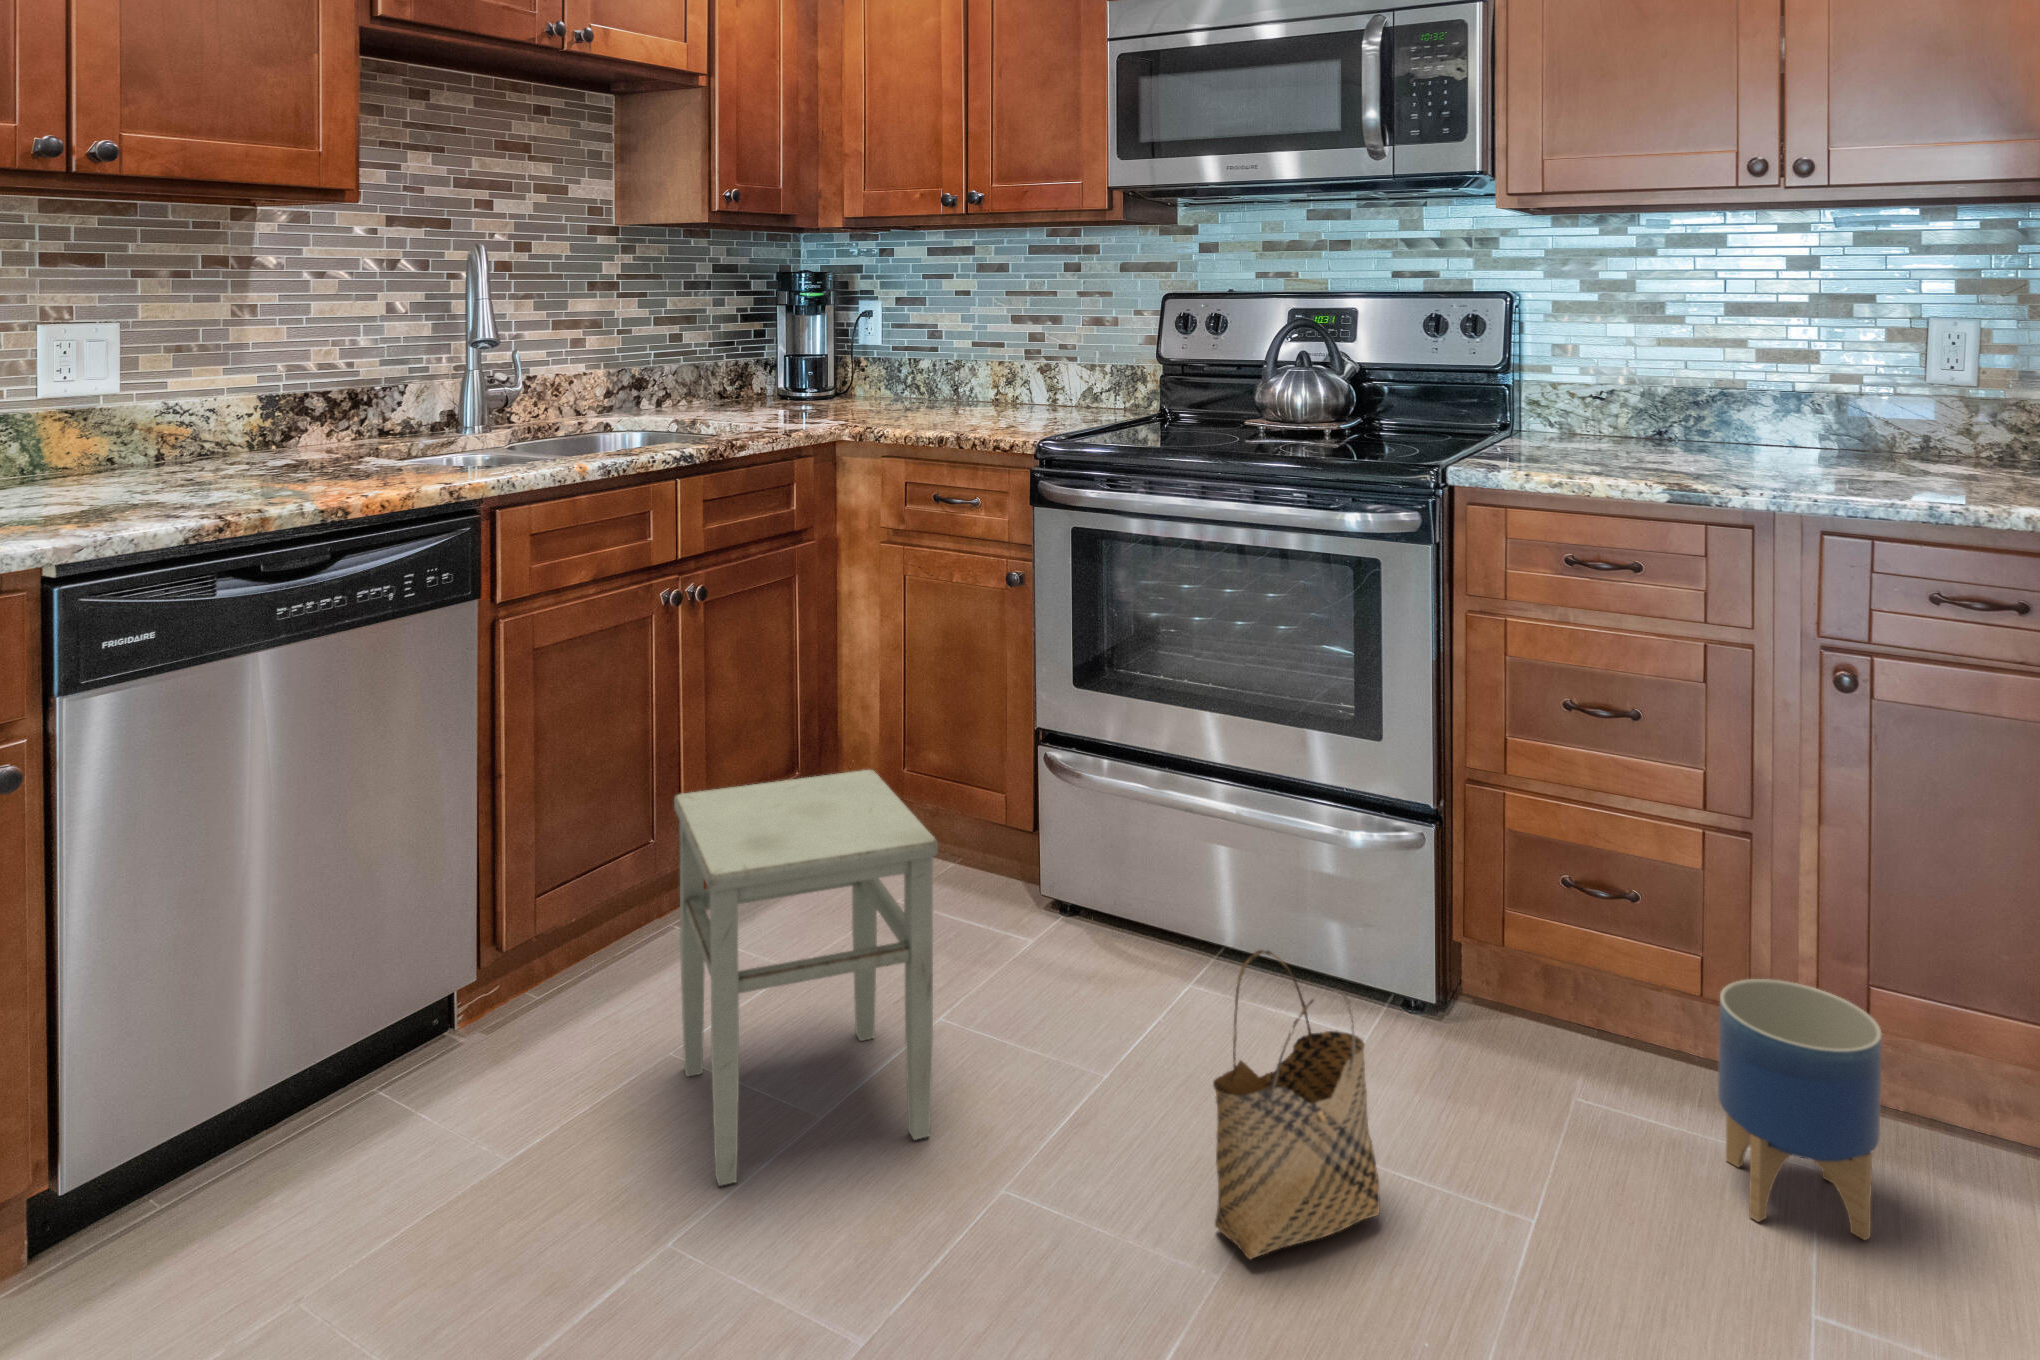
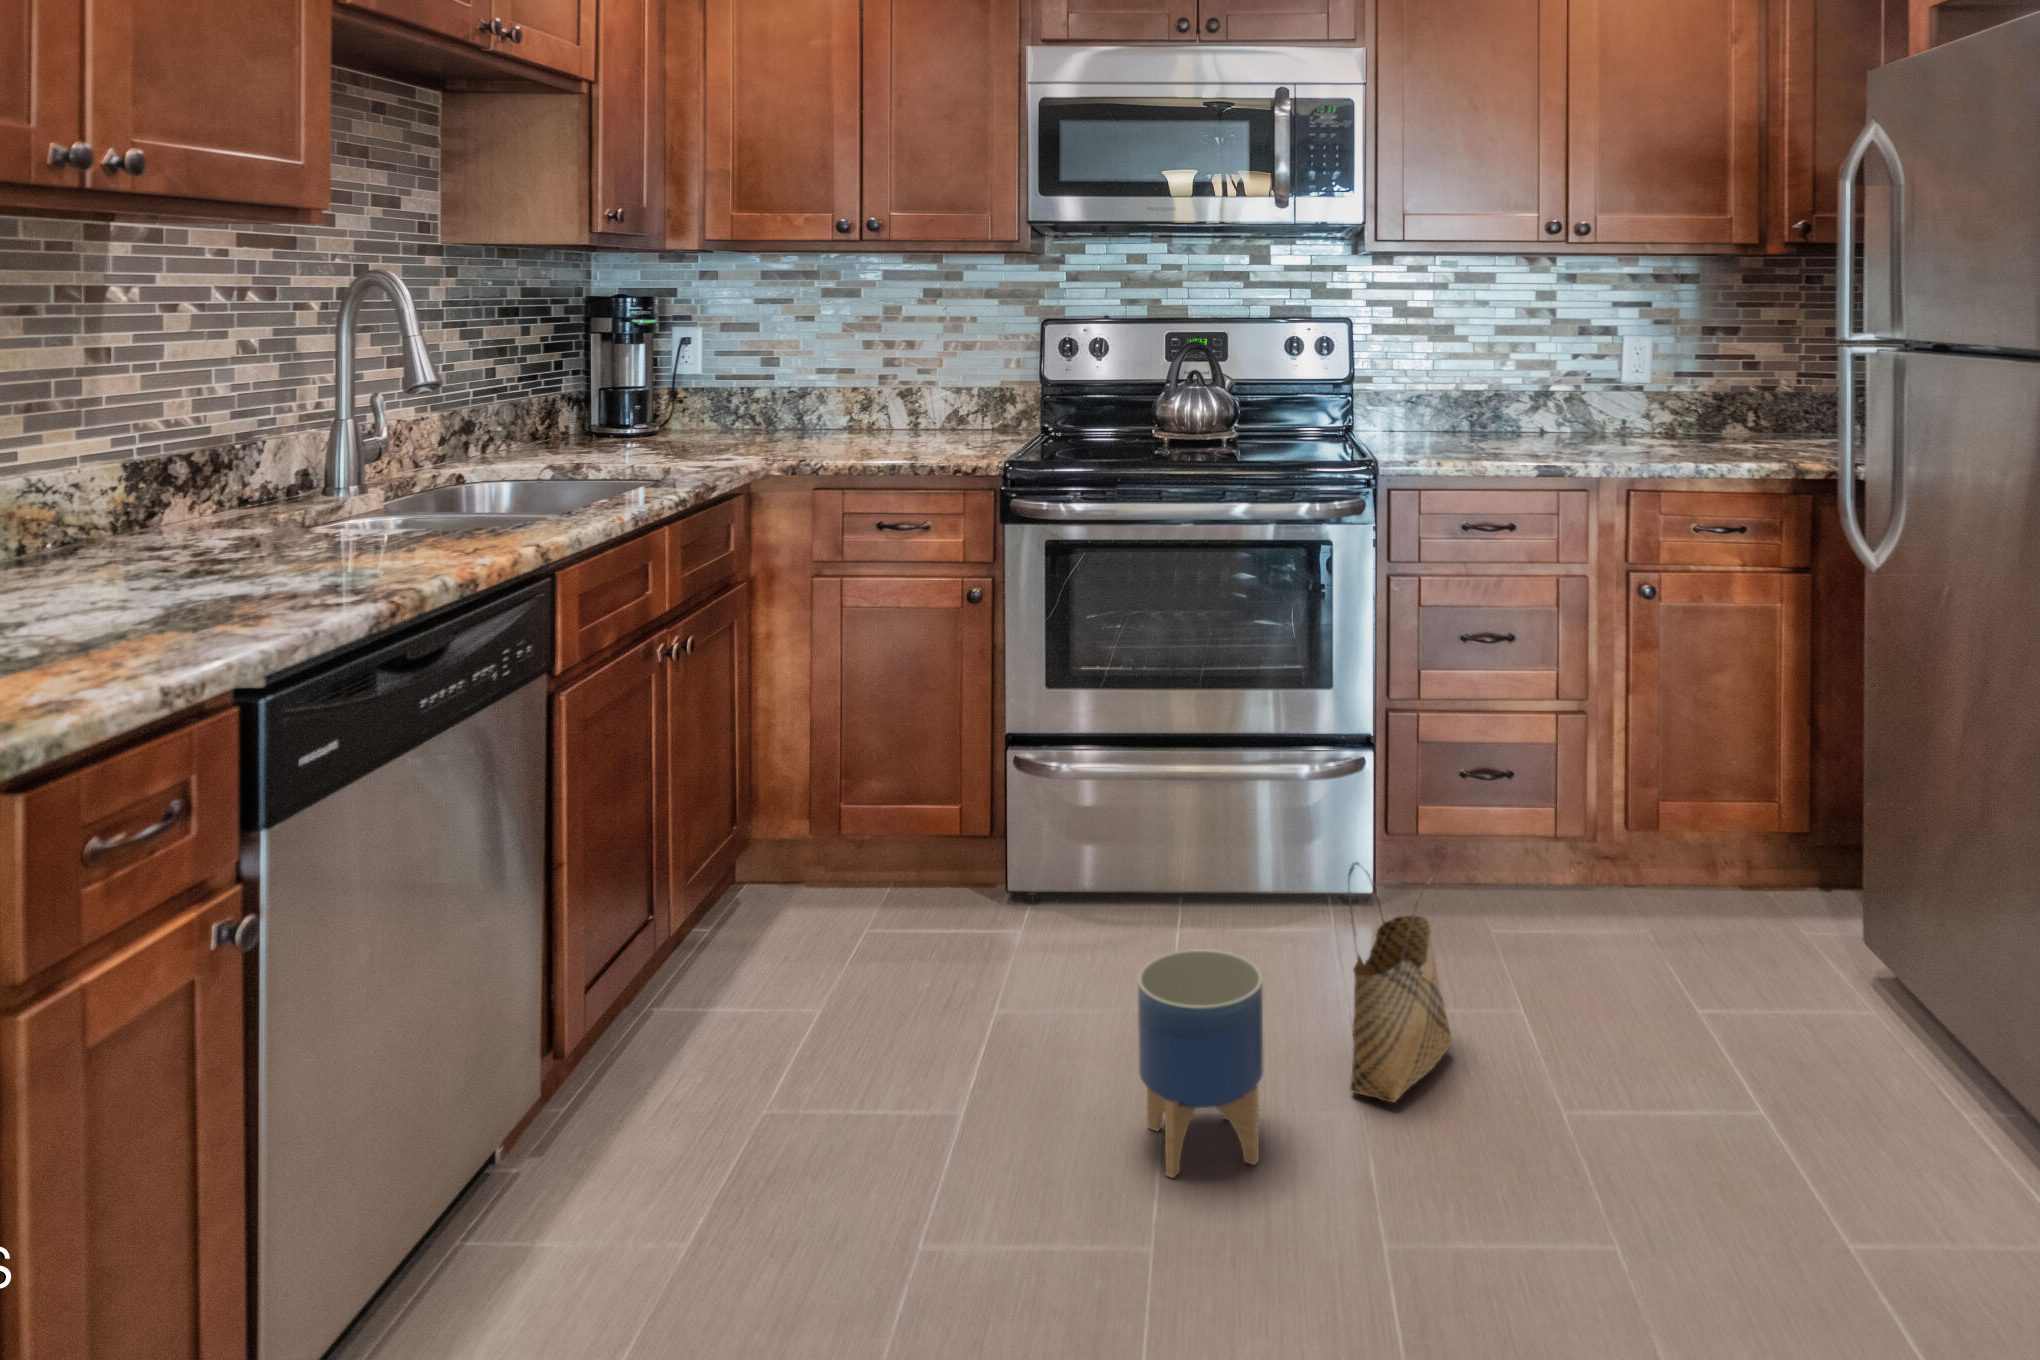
stool: present [674,770,938,1186] -> none [789,789,1087,1200]
planter: present [1718,979,1882,1240] -> present [1138,949,1263,1178]

